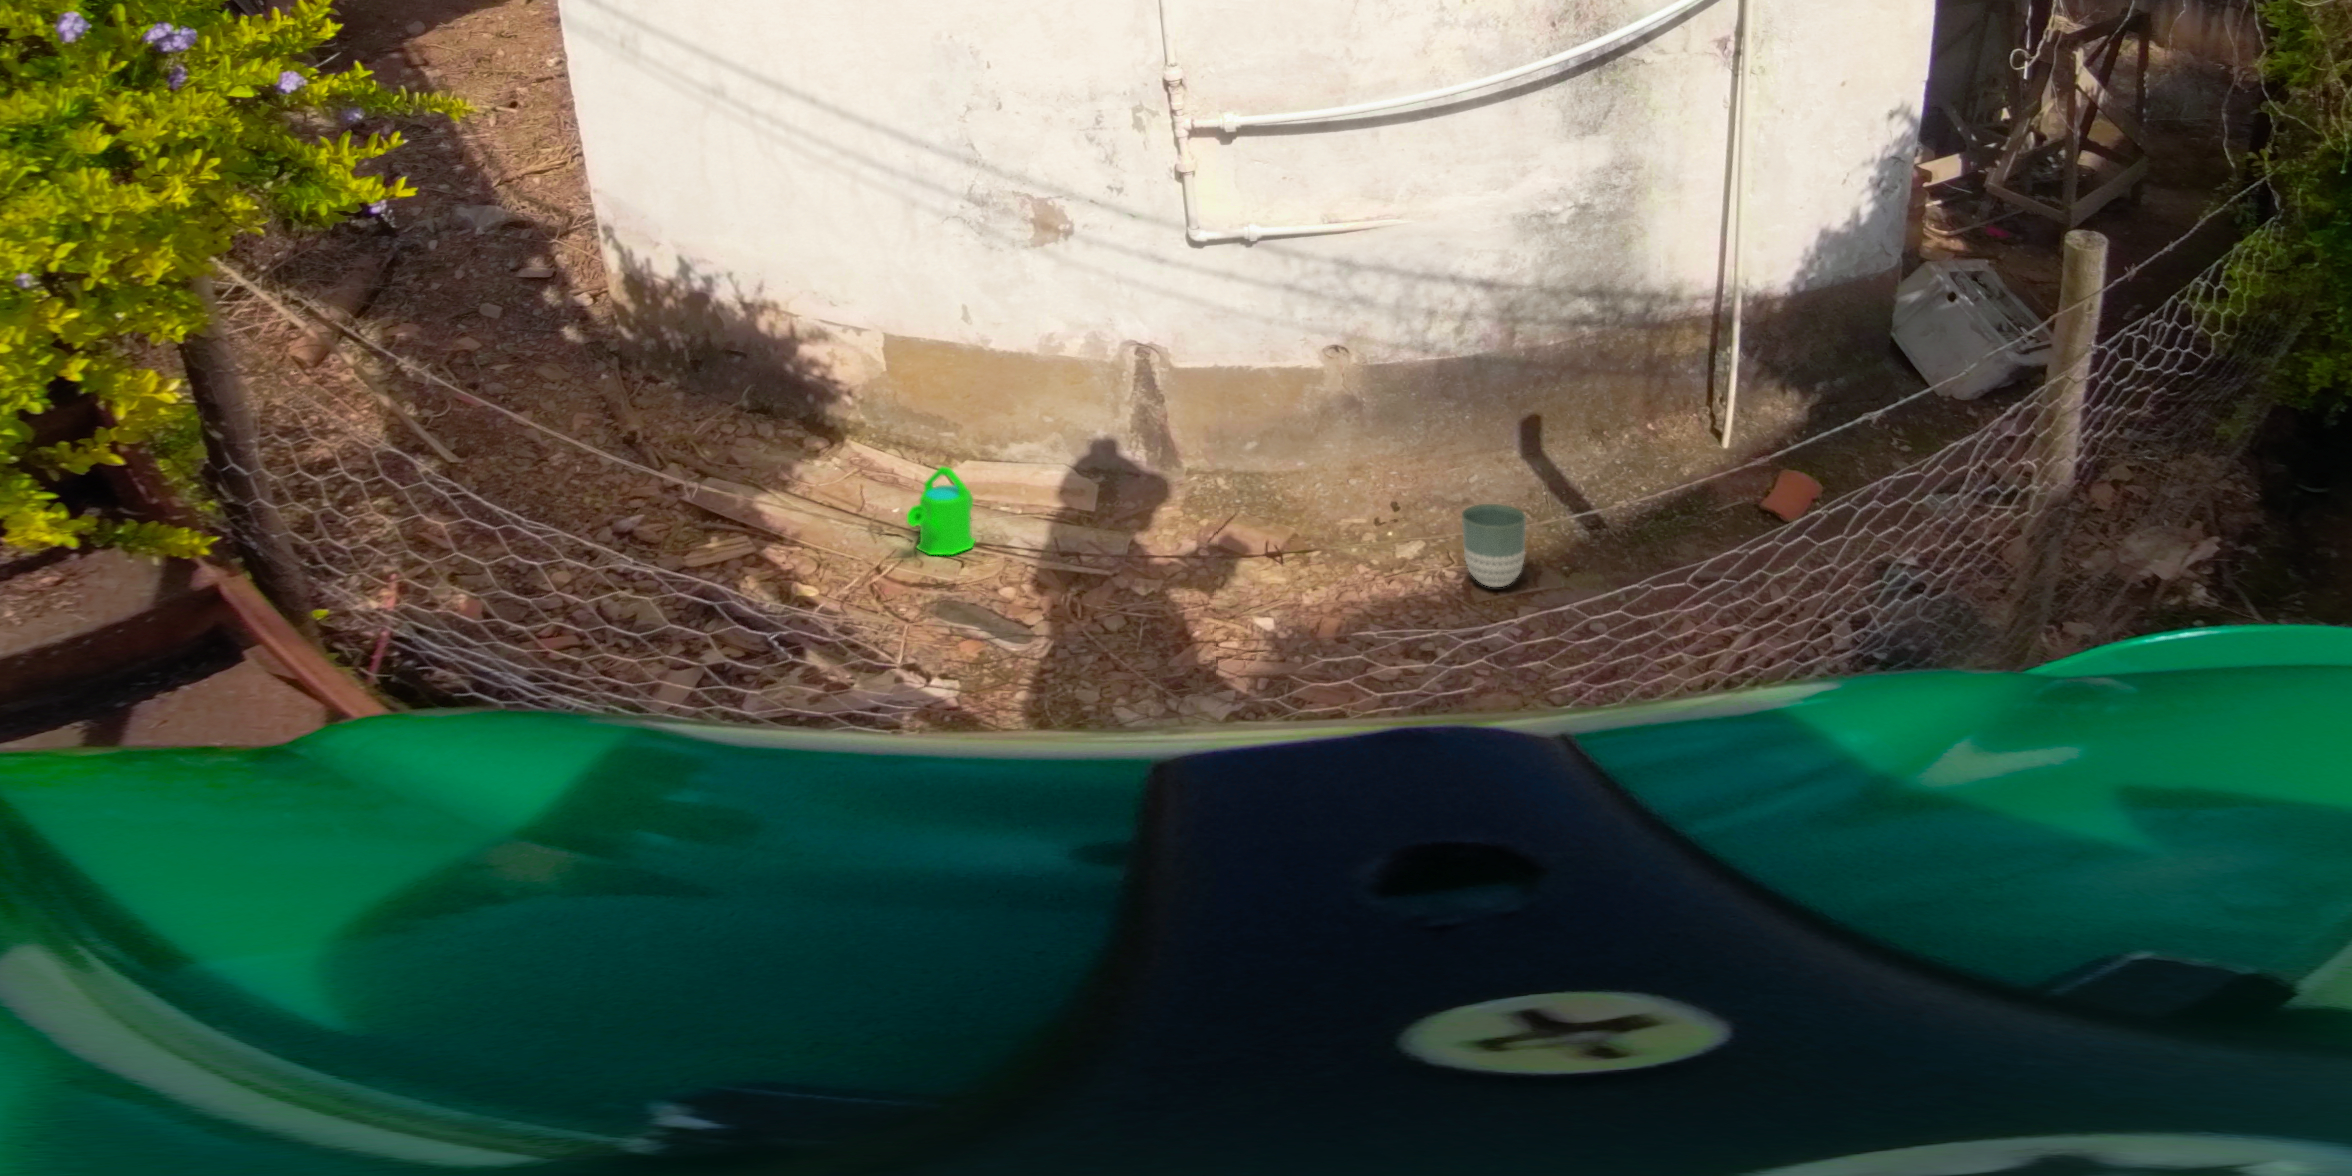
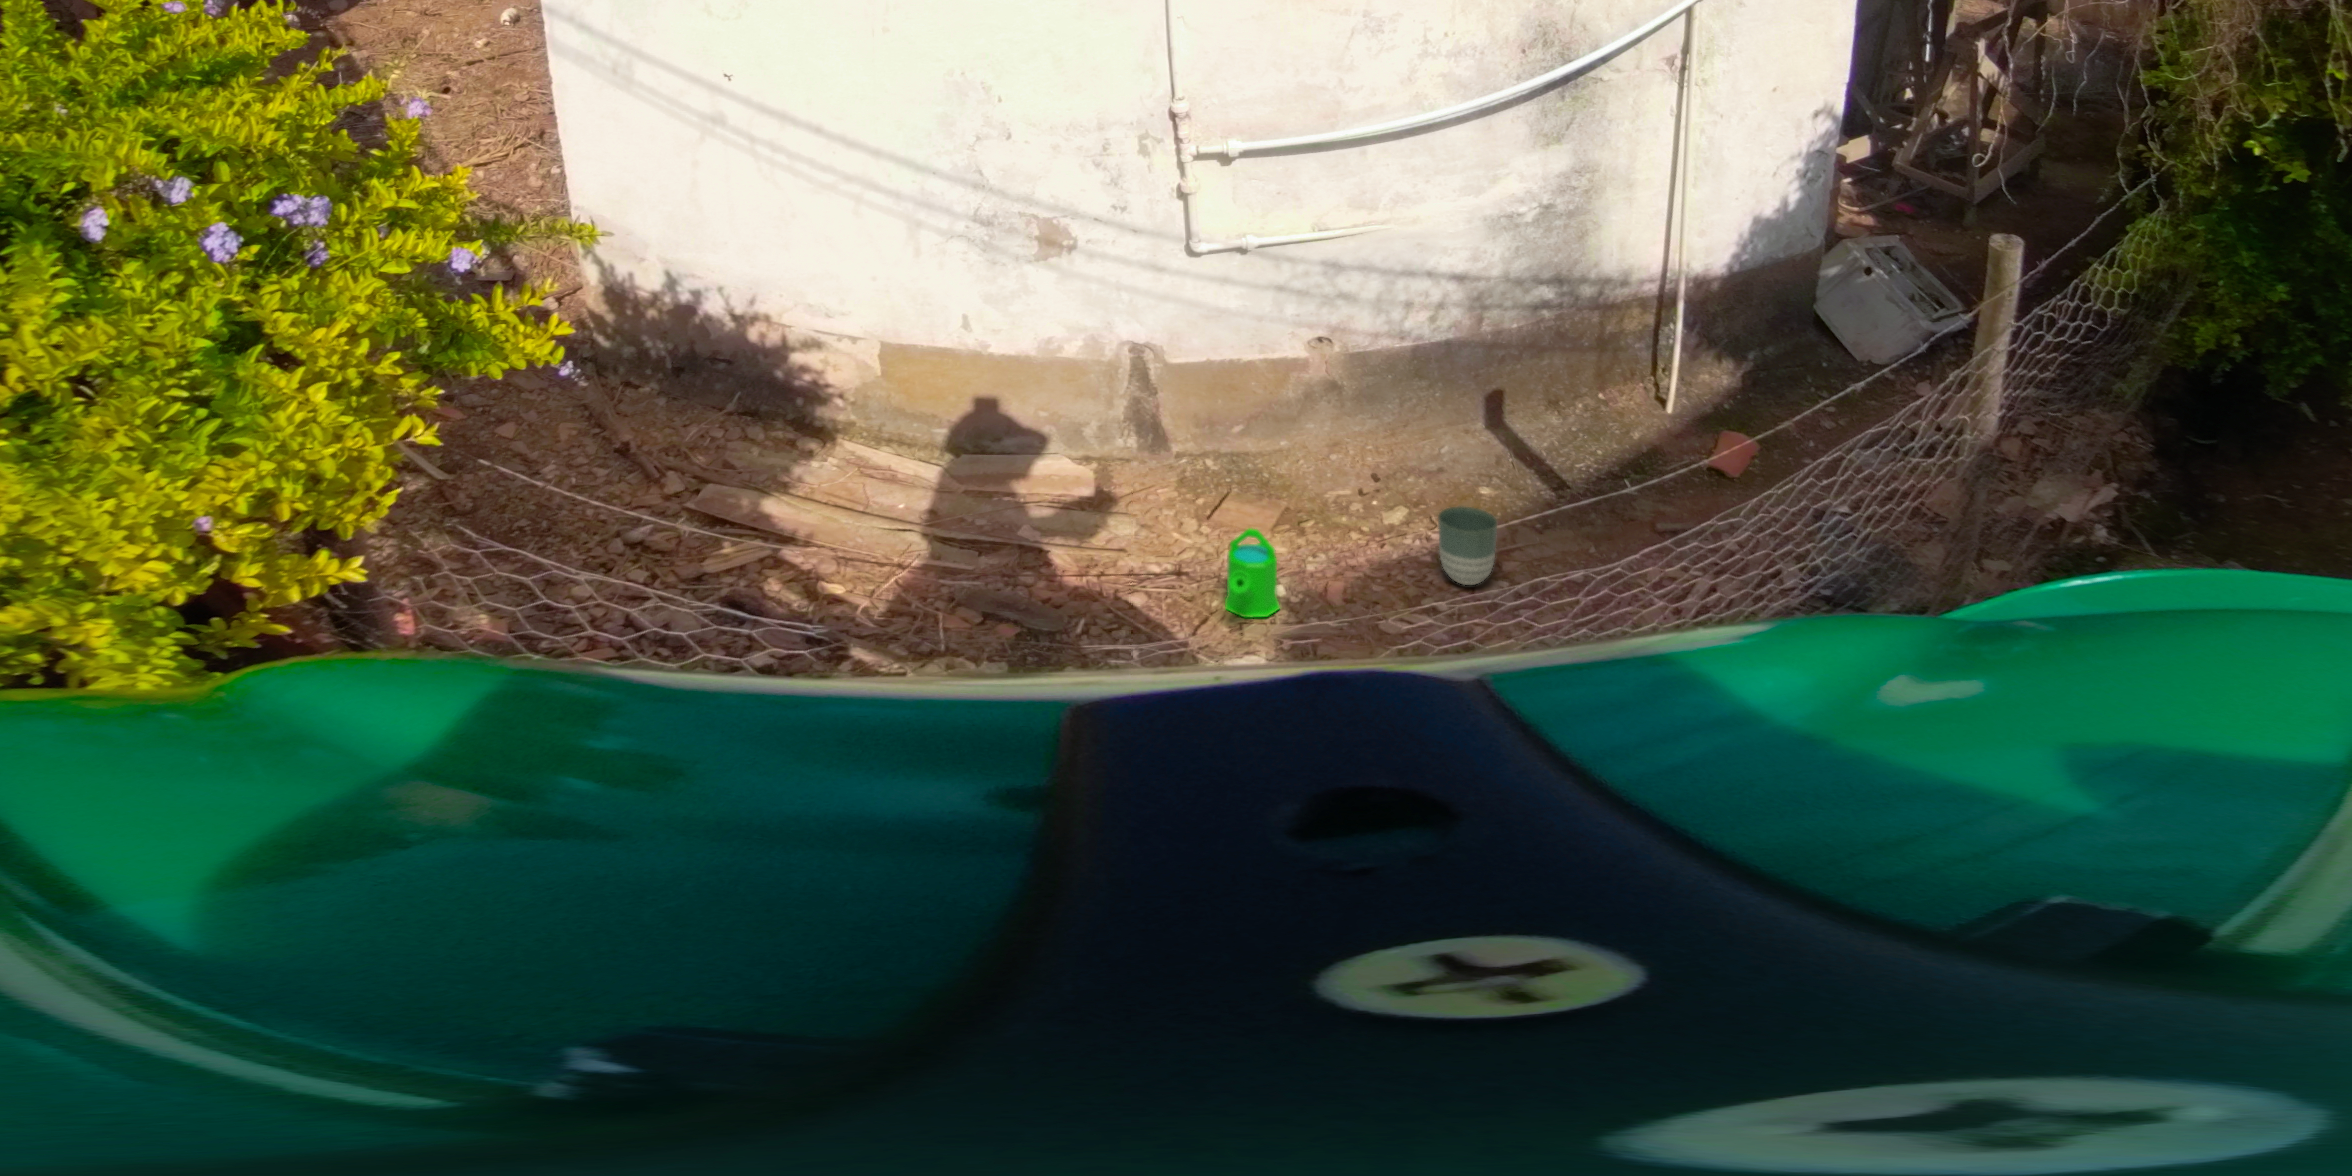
watering can: present [907,467,975,555] -> present [1225,528,1280,617]

